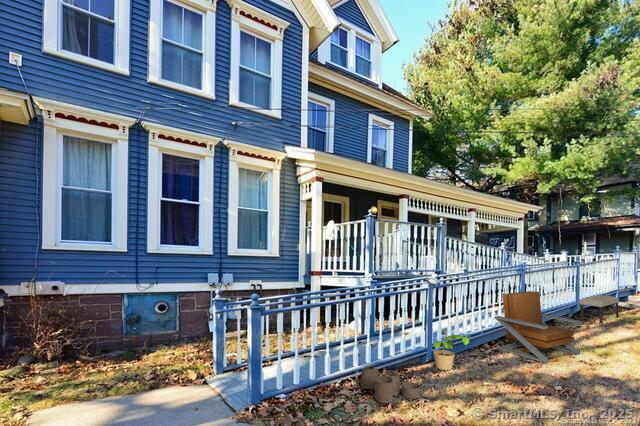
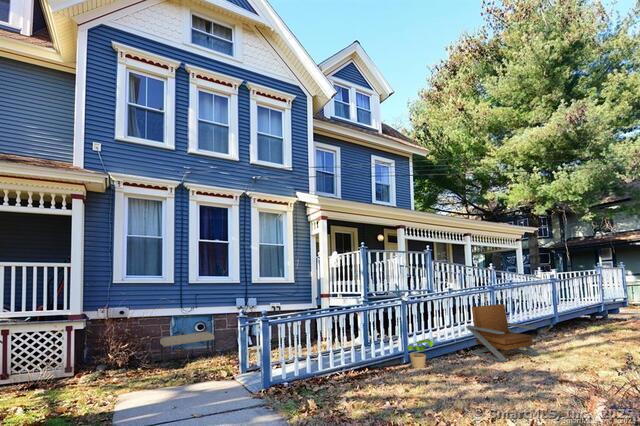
bench: present [580,295,619,323] -> present [160,332,215,363]
woven basket: present [360,366,420,403] -> none [348,363,391,390]

